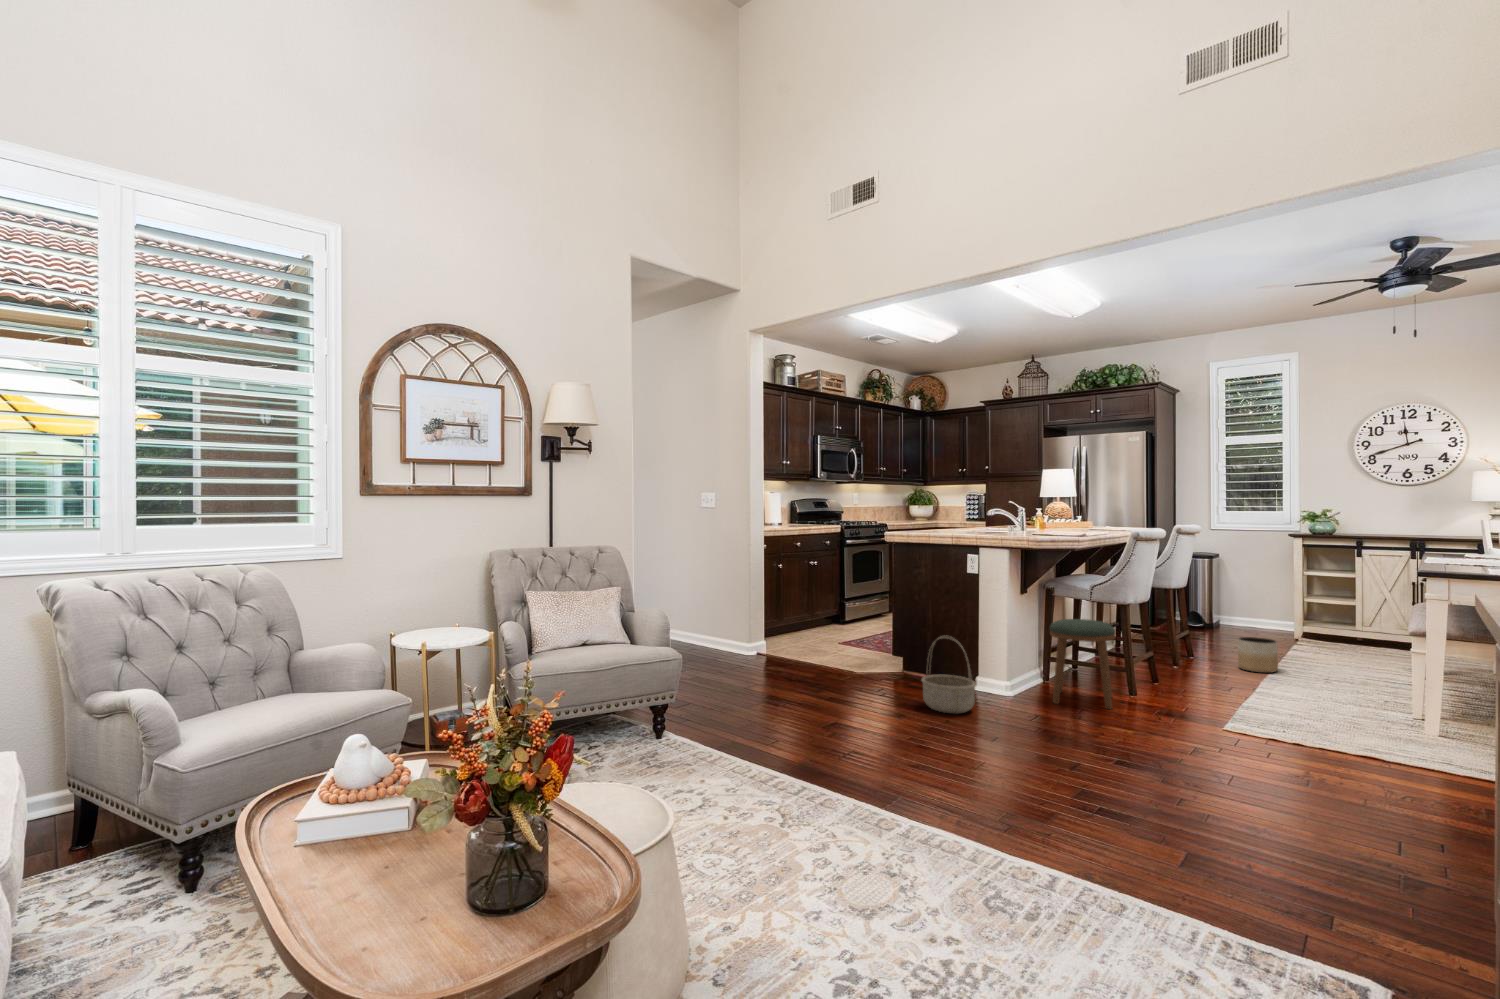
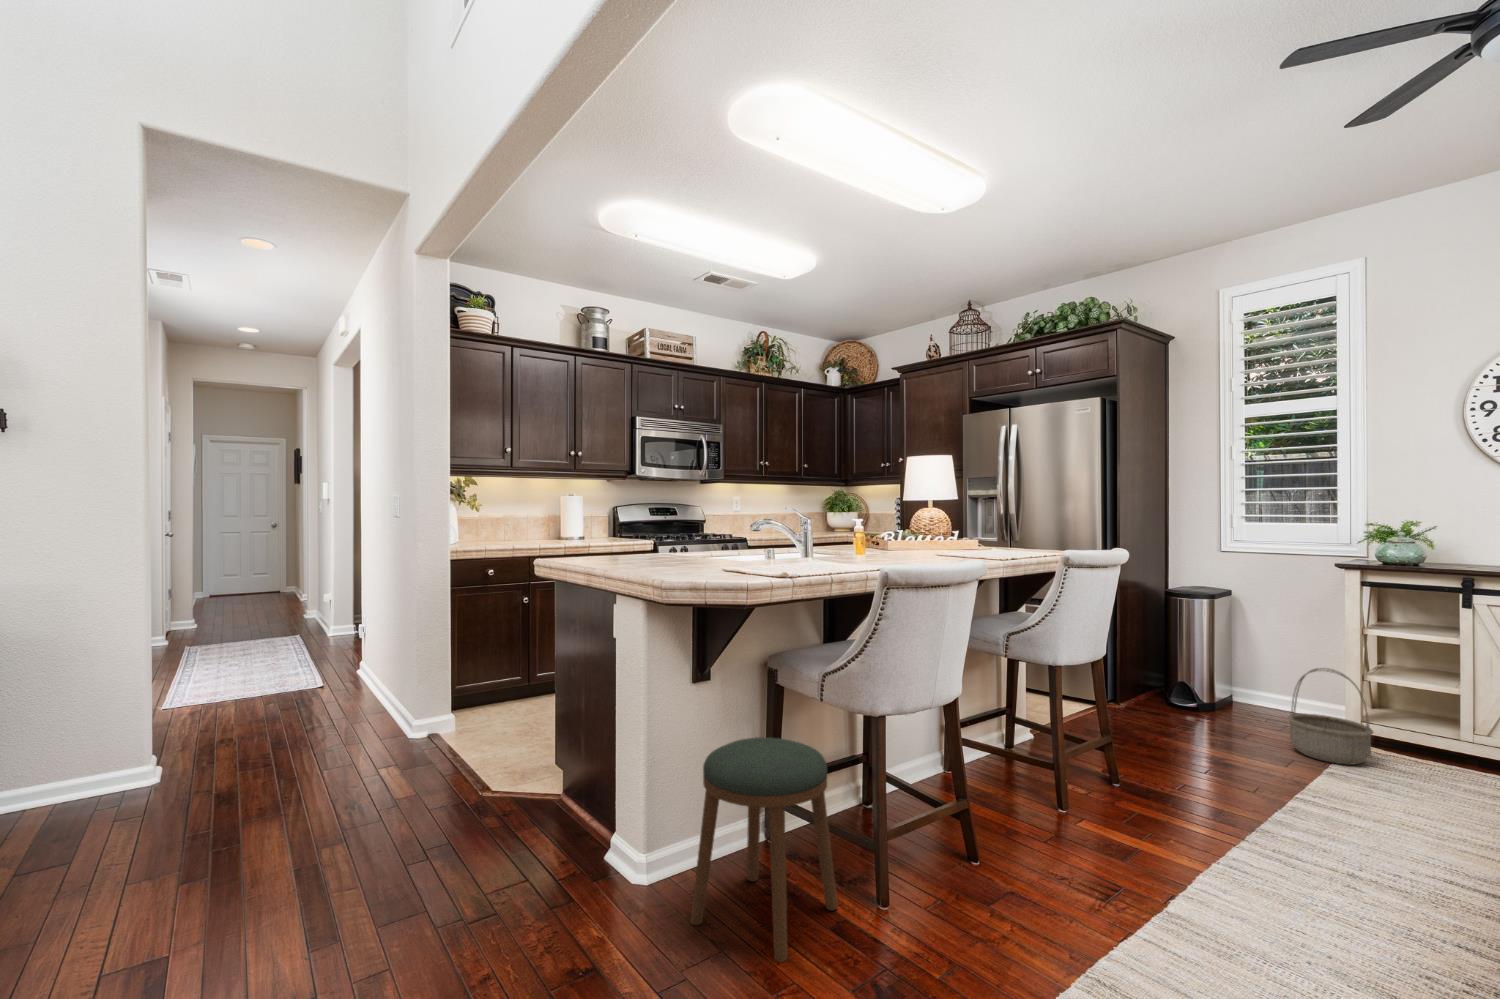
basket: present [921,636,976,714] -> present [1288,668,1373,765]
planter: present [1238,637,1278,673] -> none [1184,765,1260,847]

